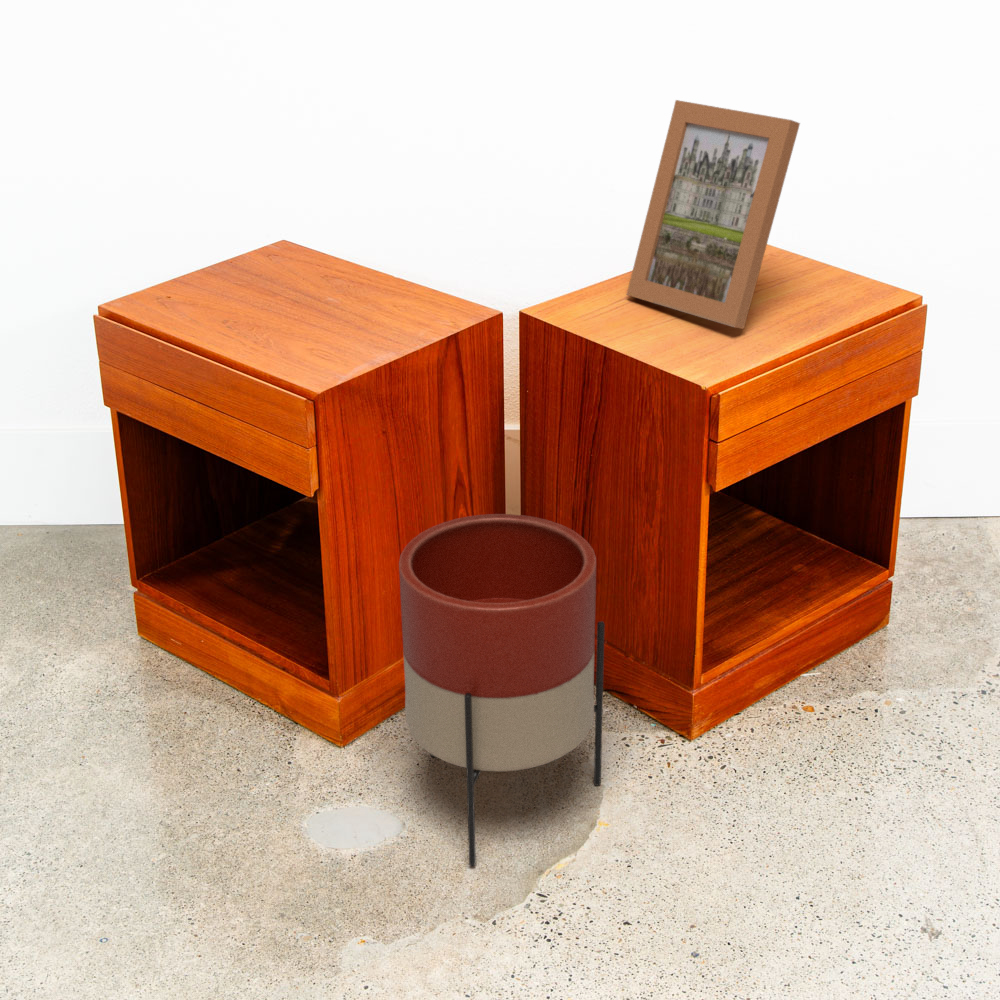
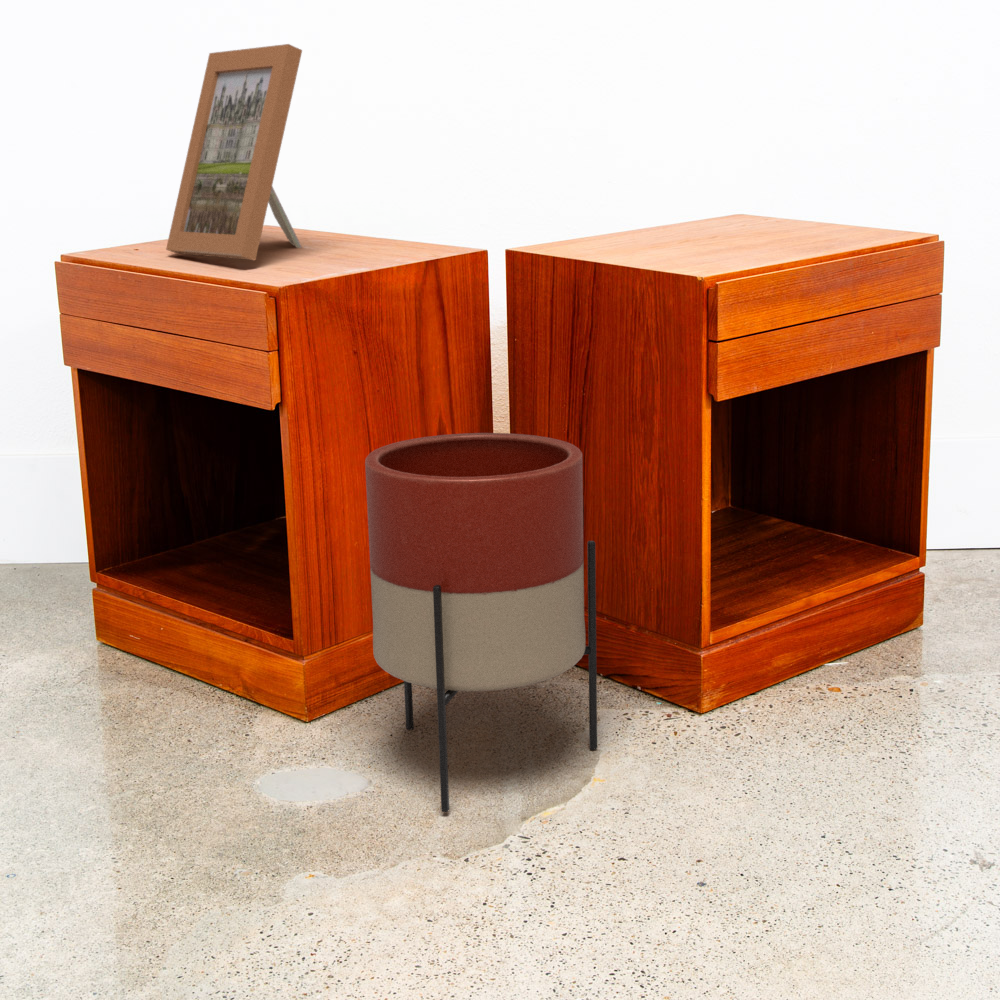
picture frame: present [627,100,800,329] -> present [166,44,302,260]

